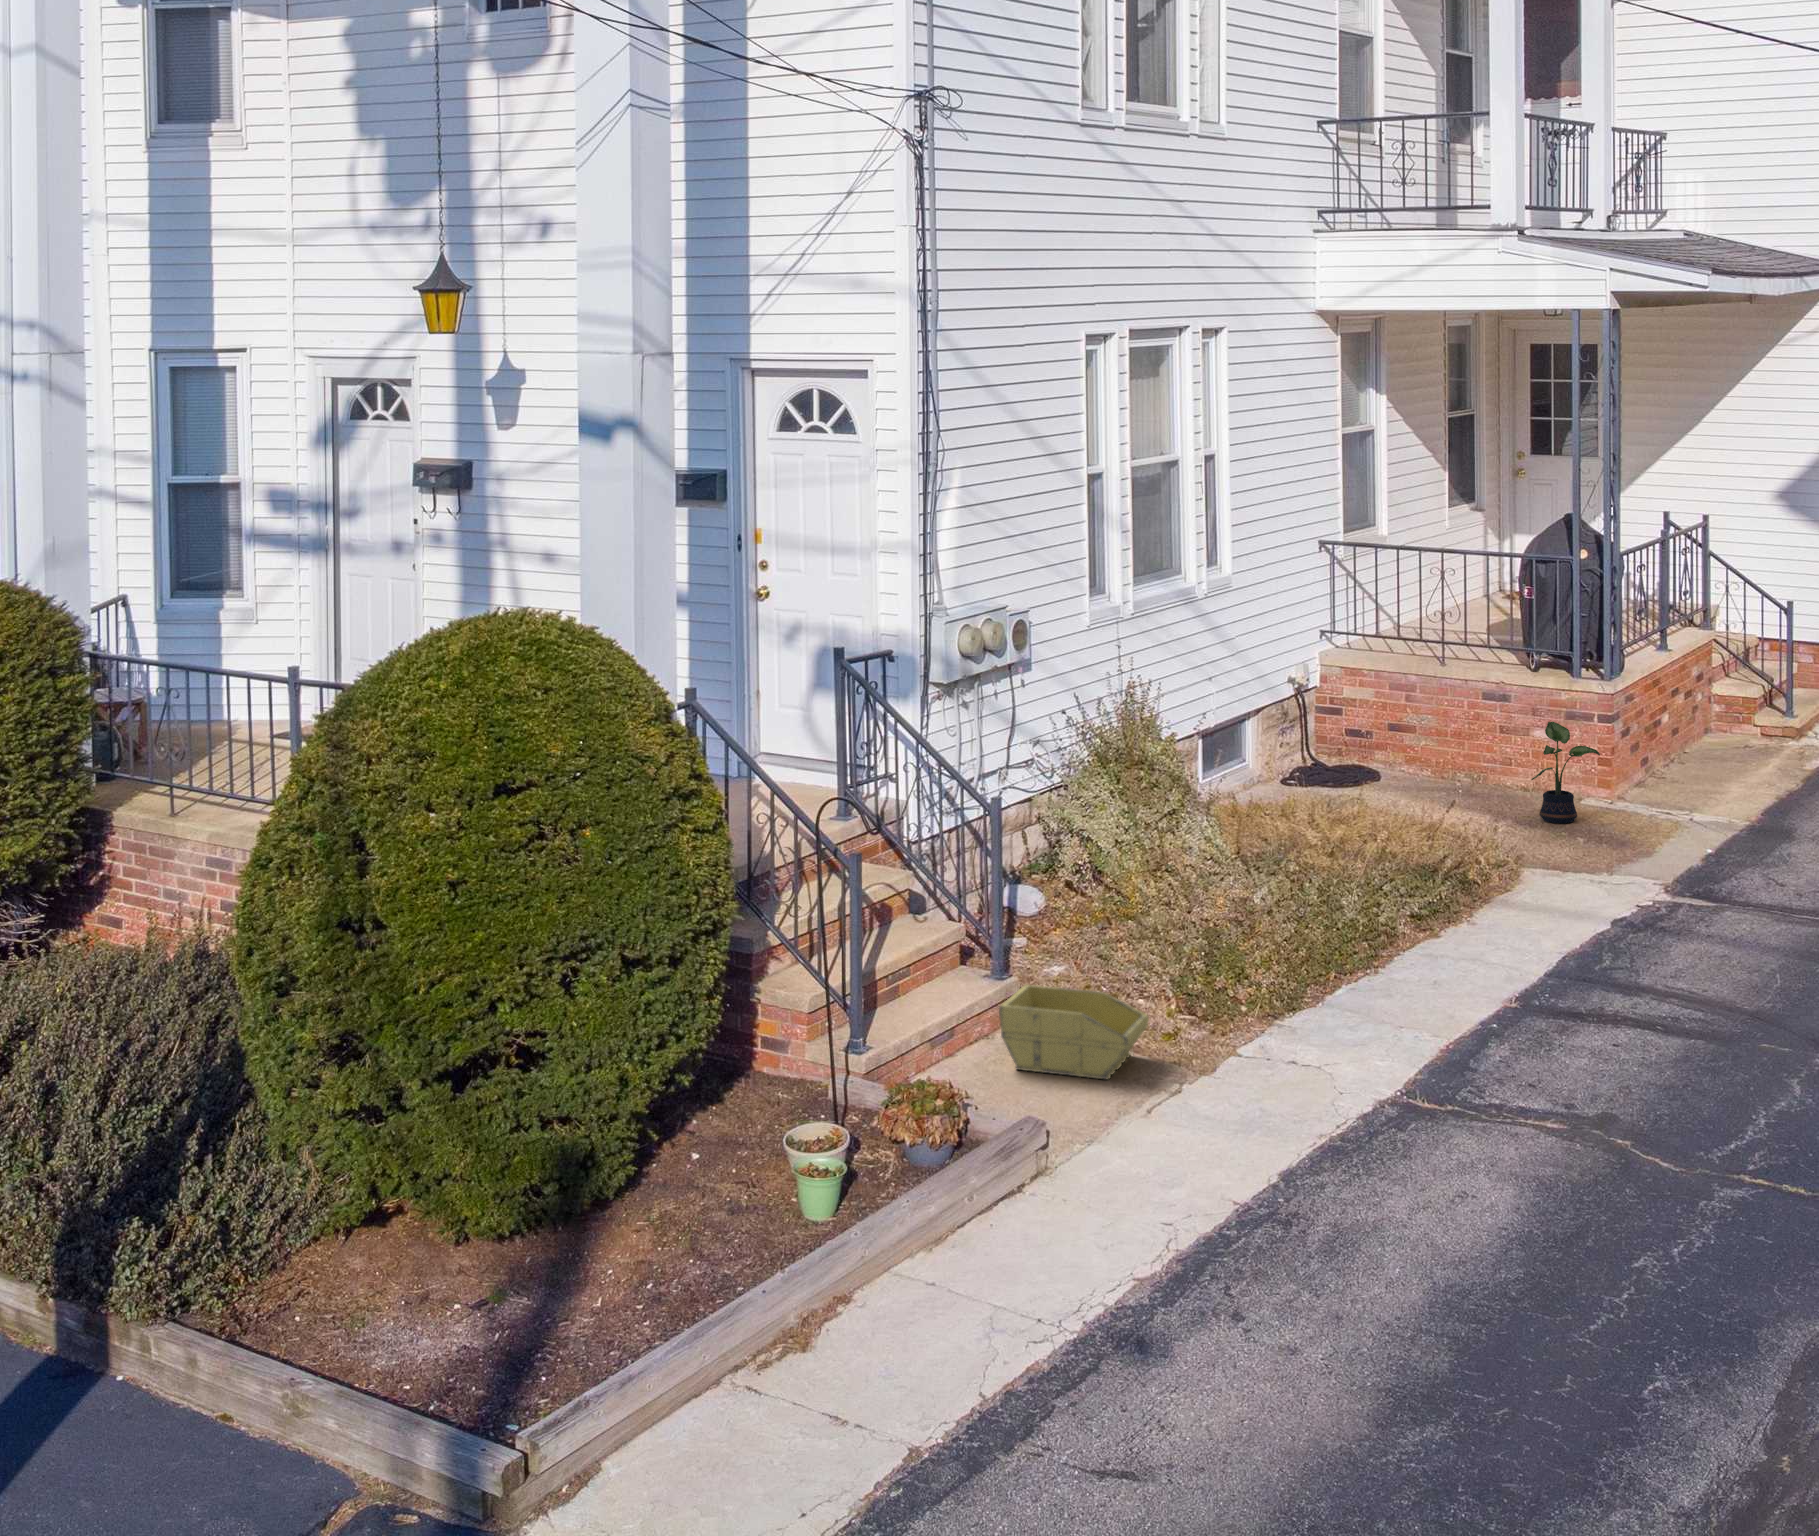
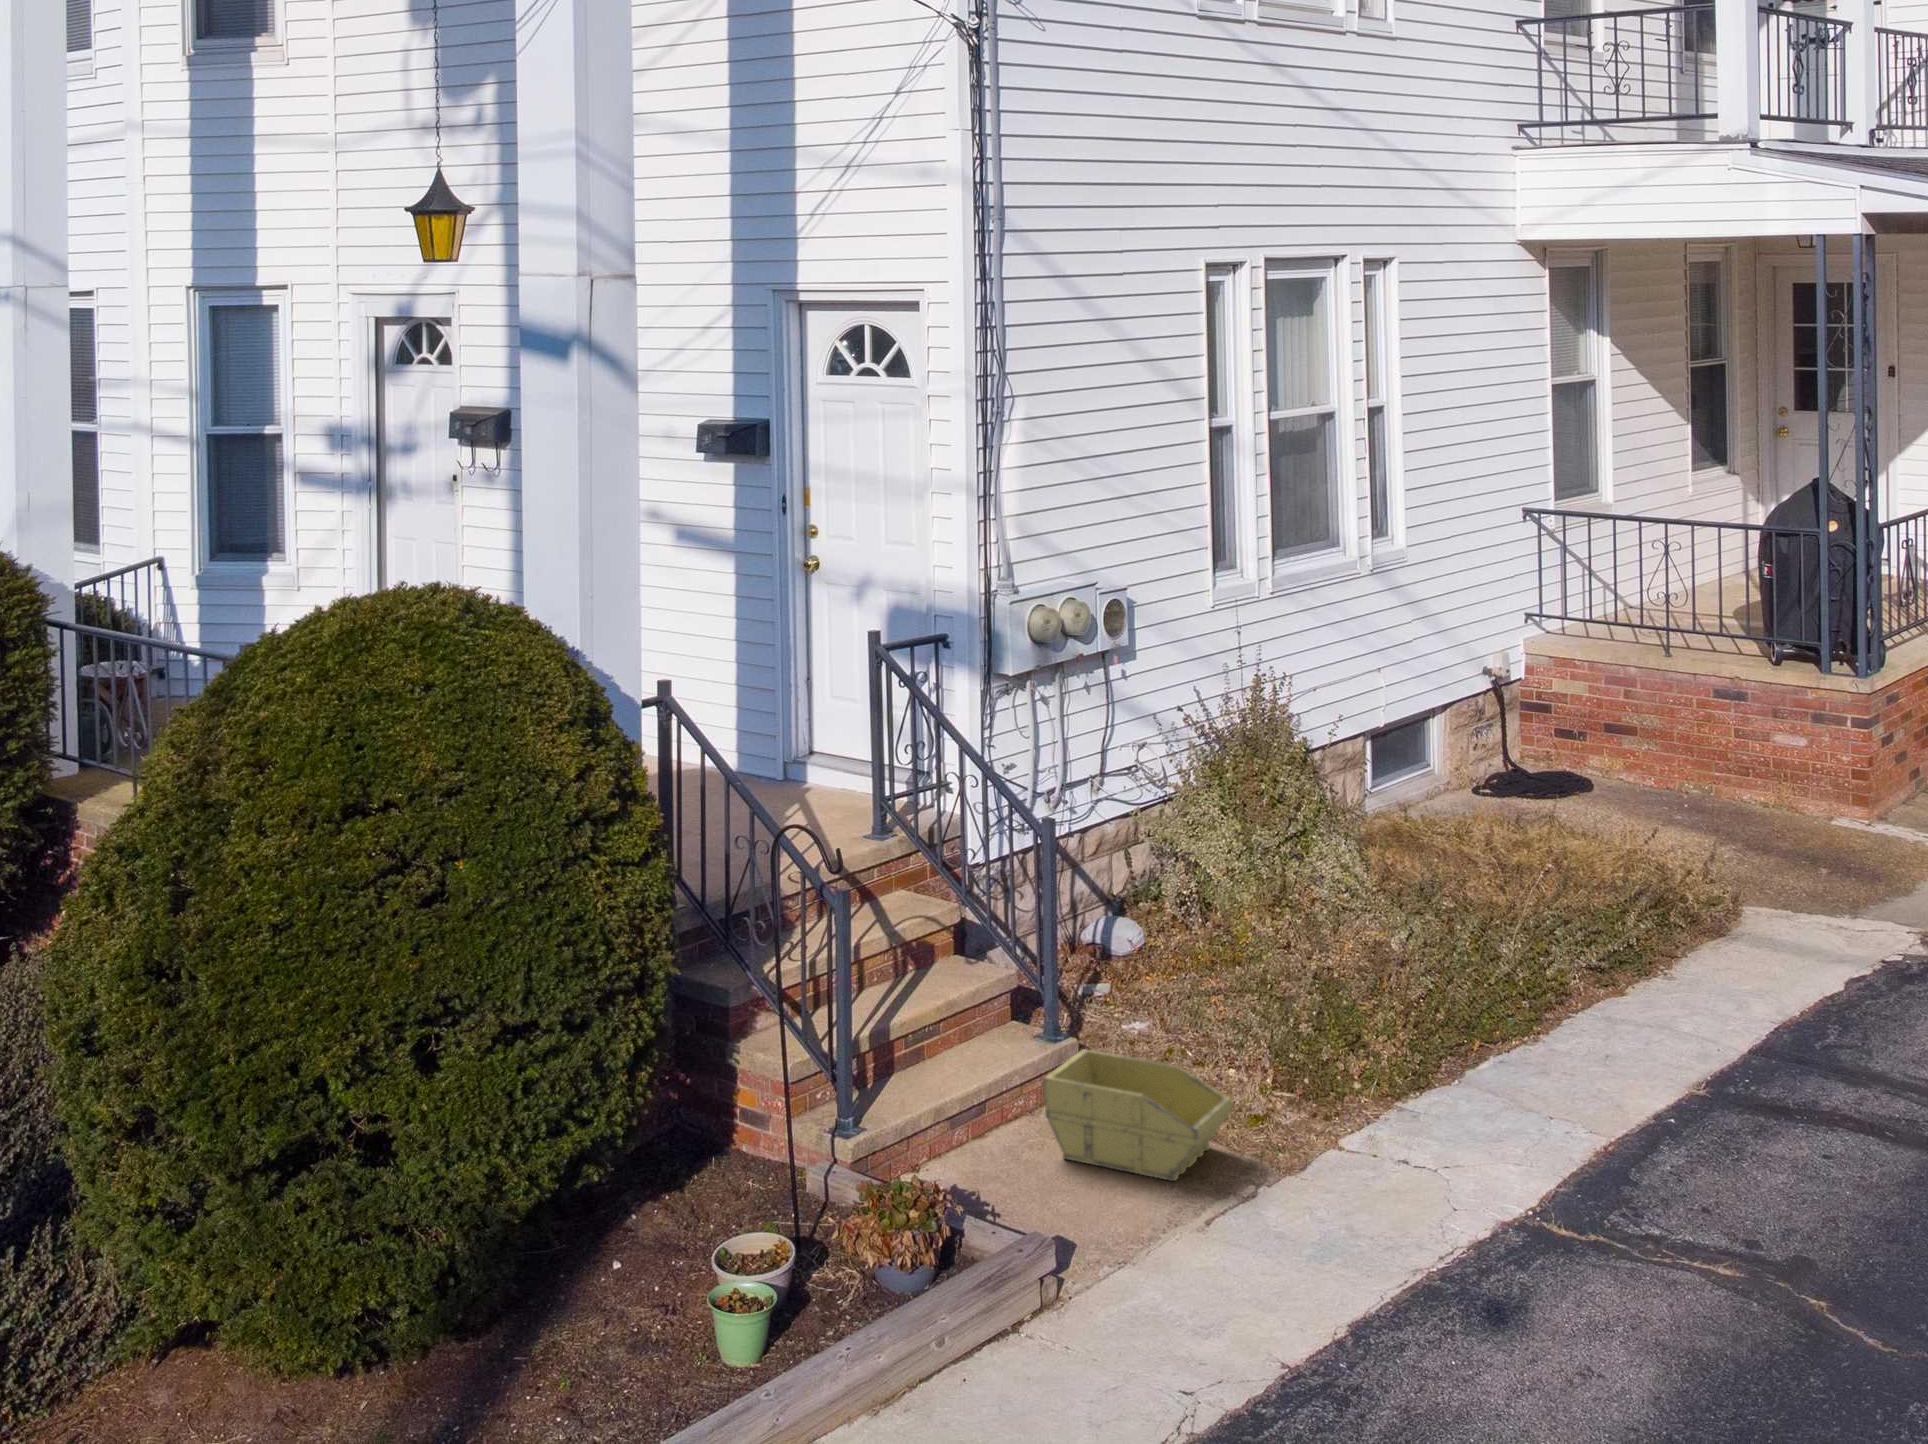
potted plant: present [1531,722,1600,823] -> none [1767,728,1855,854]

